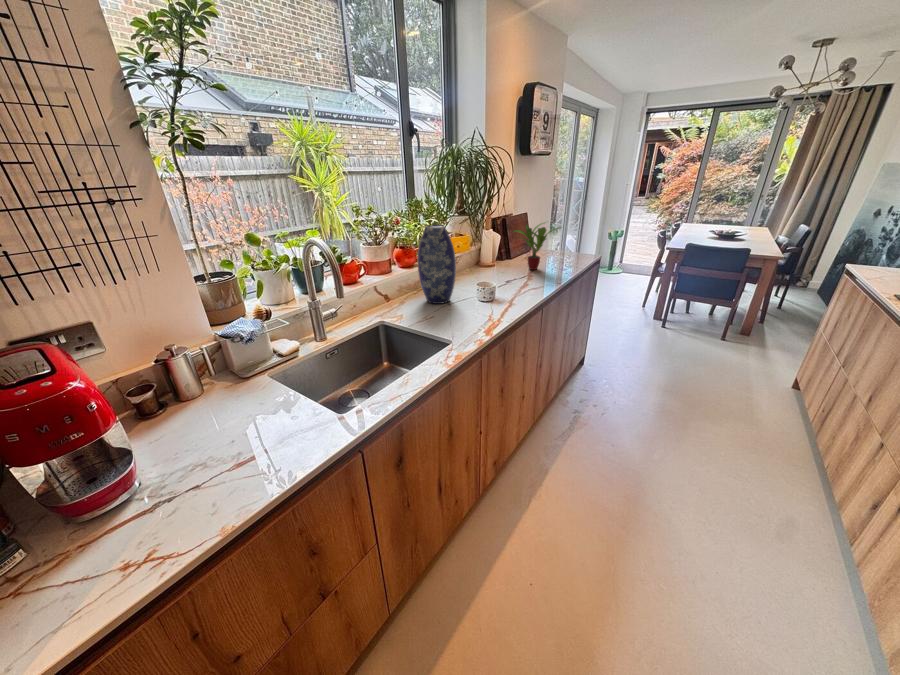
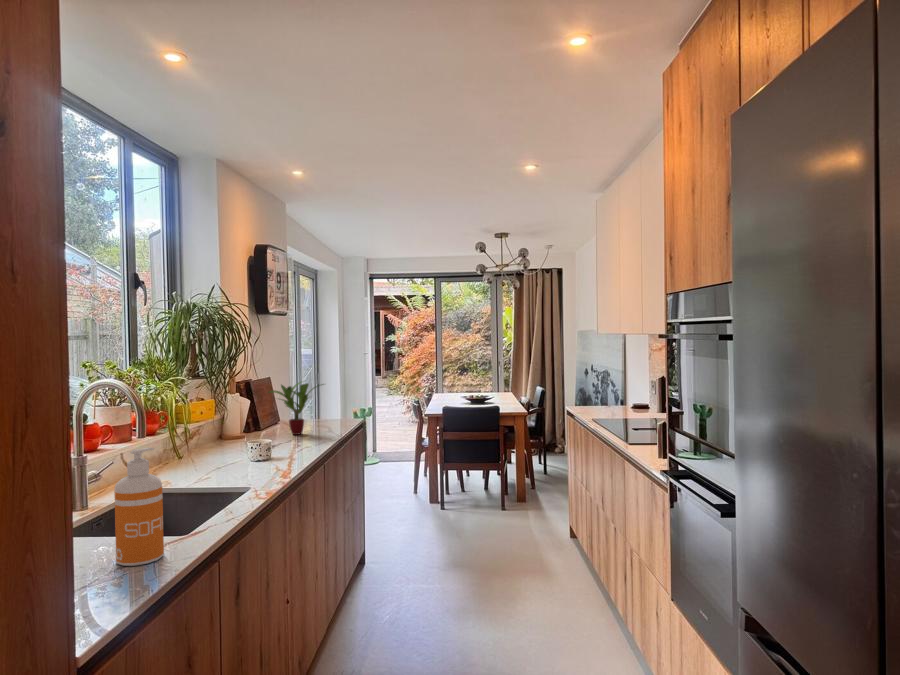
vase: present [417,225,456,304] -> none [182,376,229,467]
soap dispenser: none [207,356,280,475] -> present [114,448,164,566]

